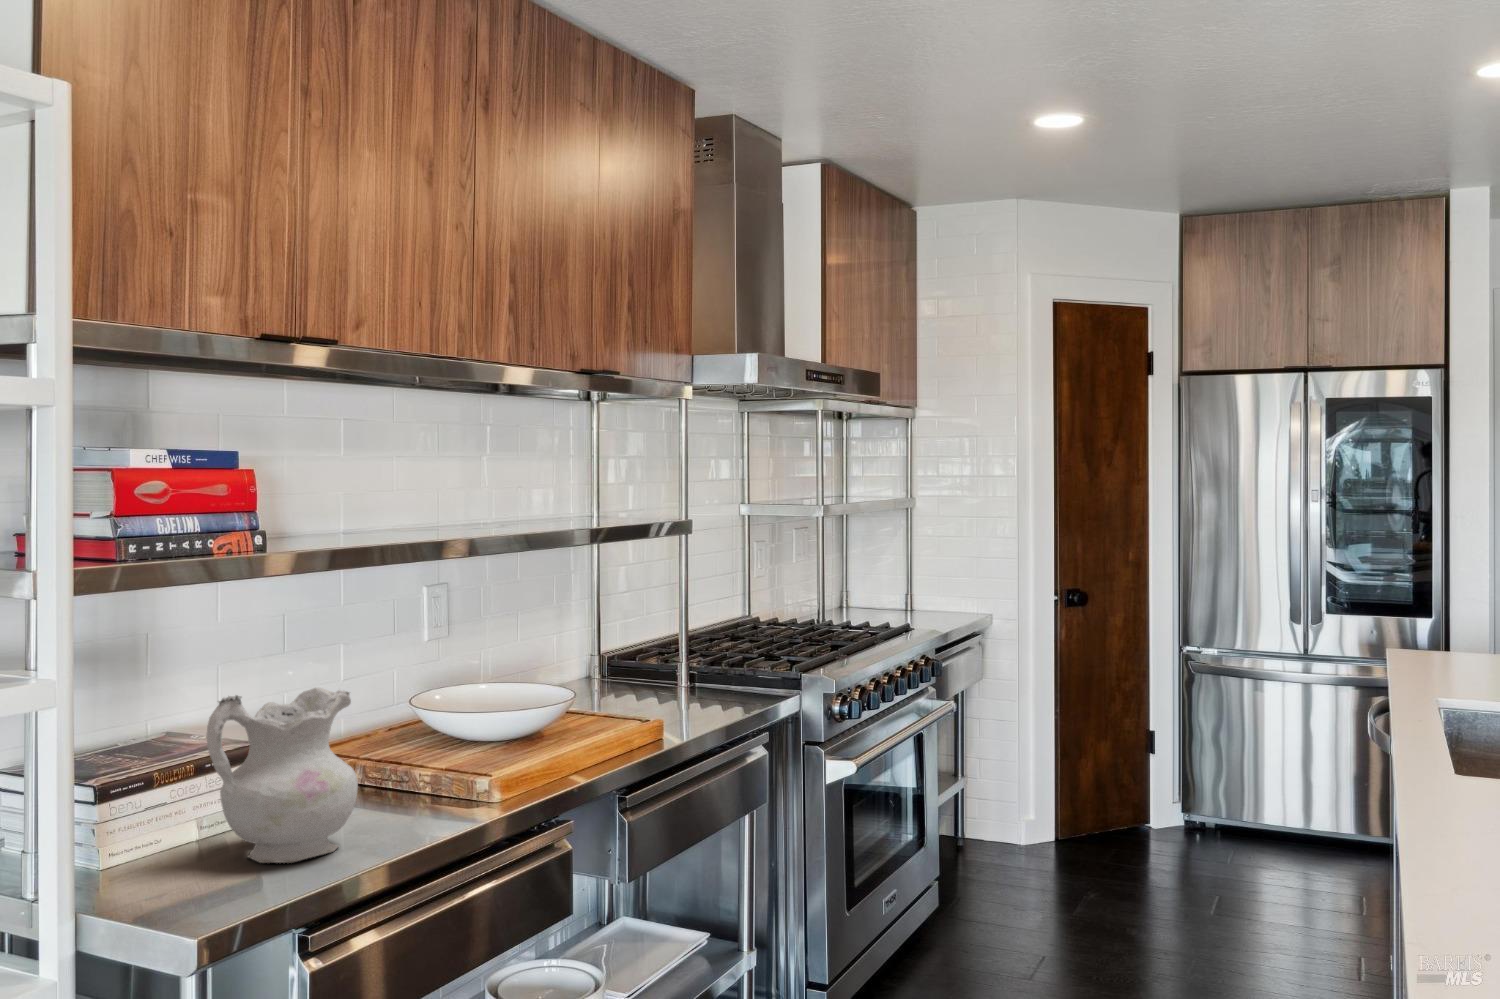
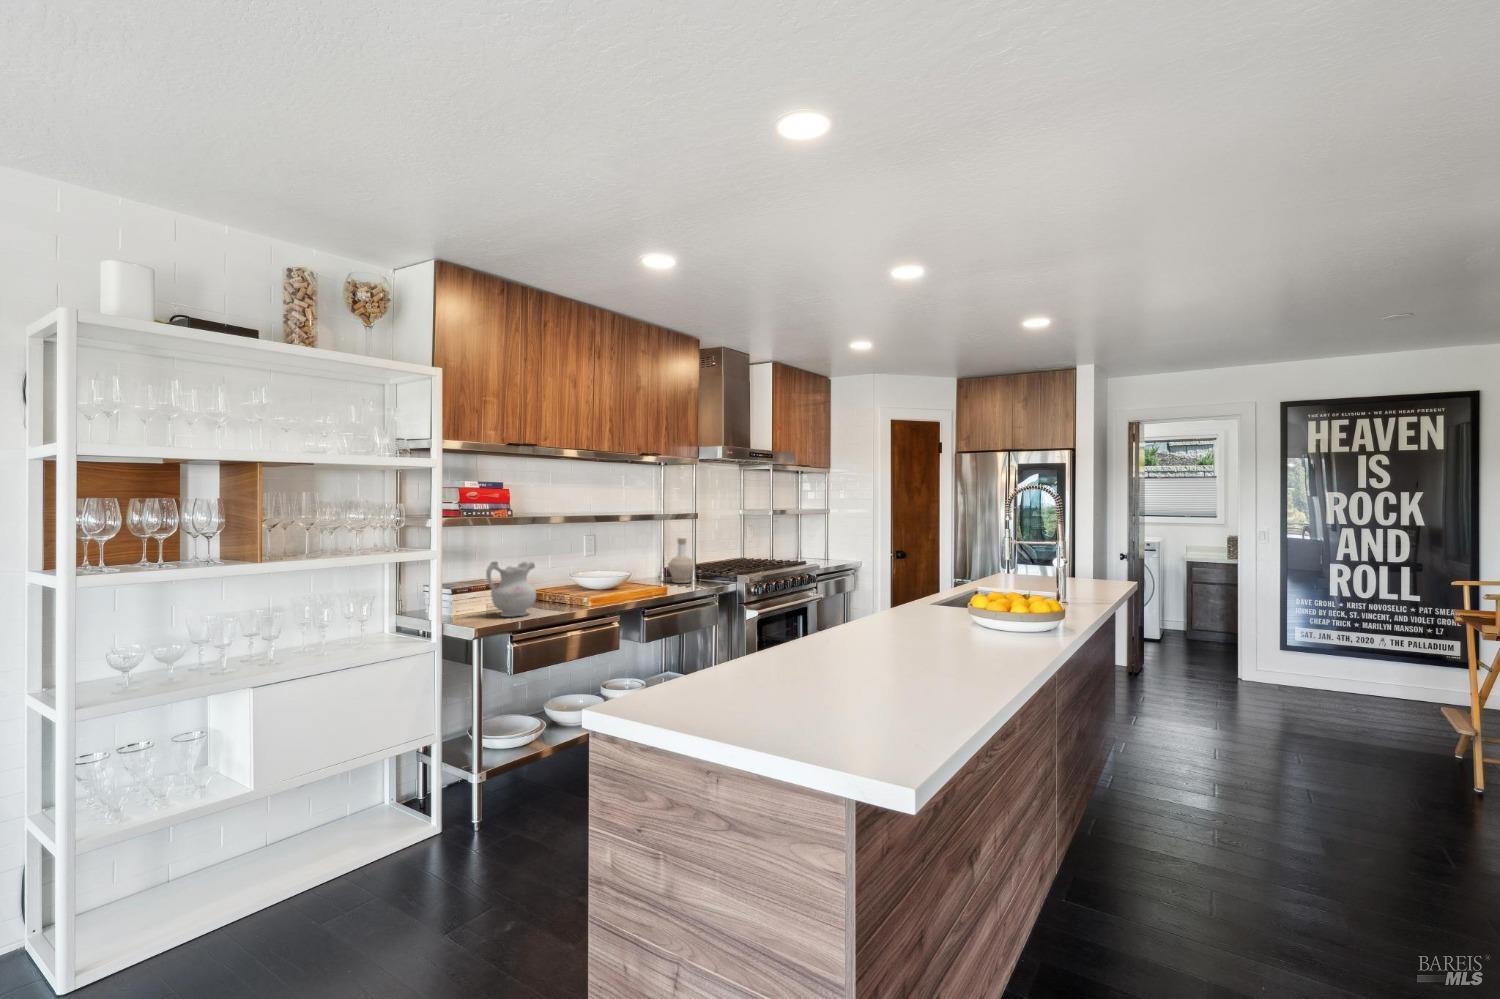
bottle: none [627,584,695,698] -> present [668,538,693,583]

